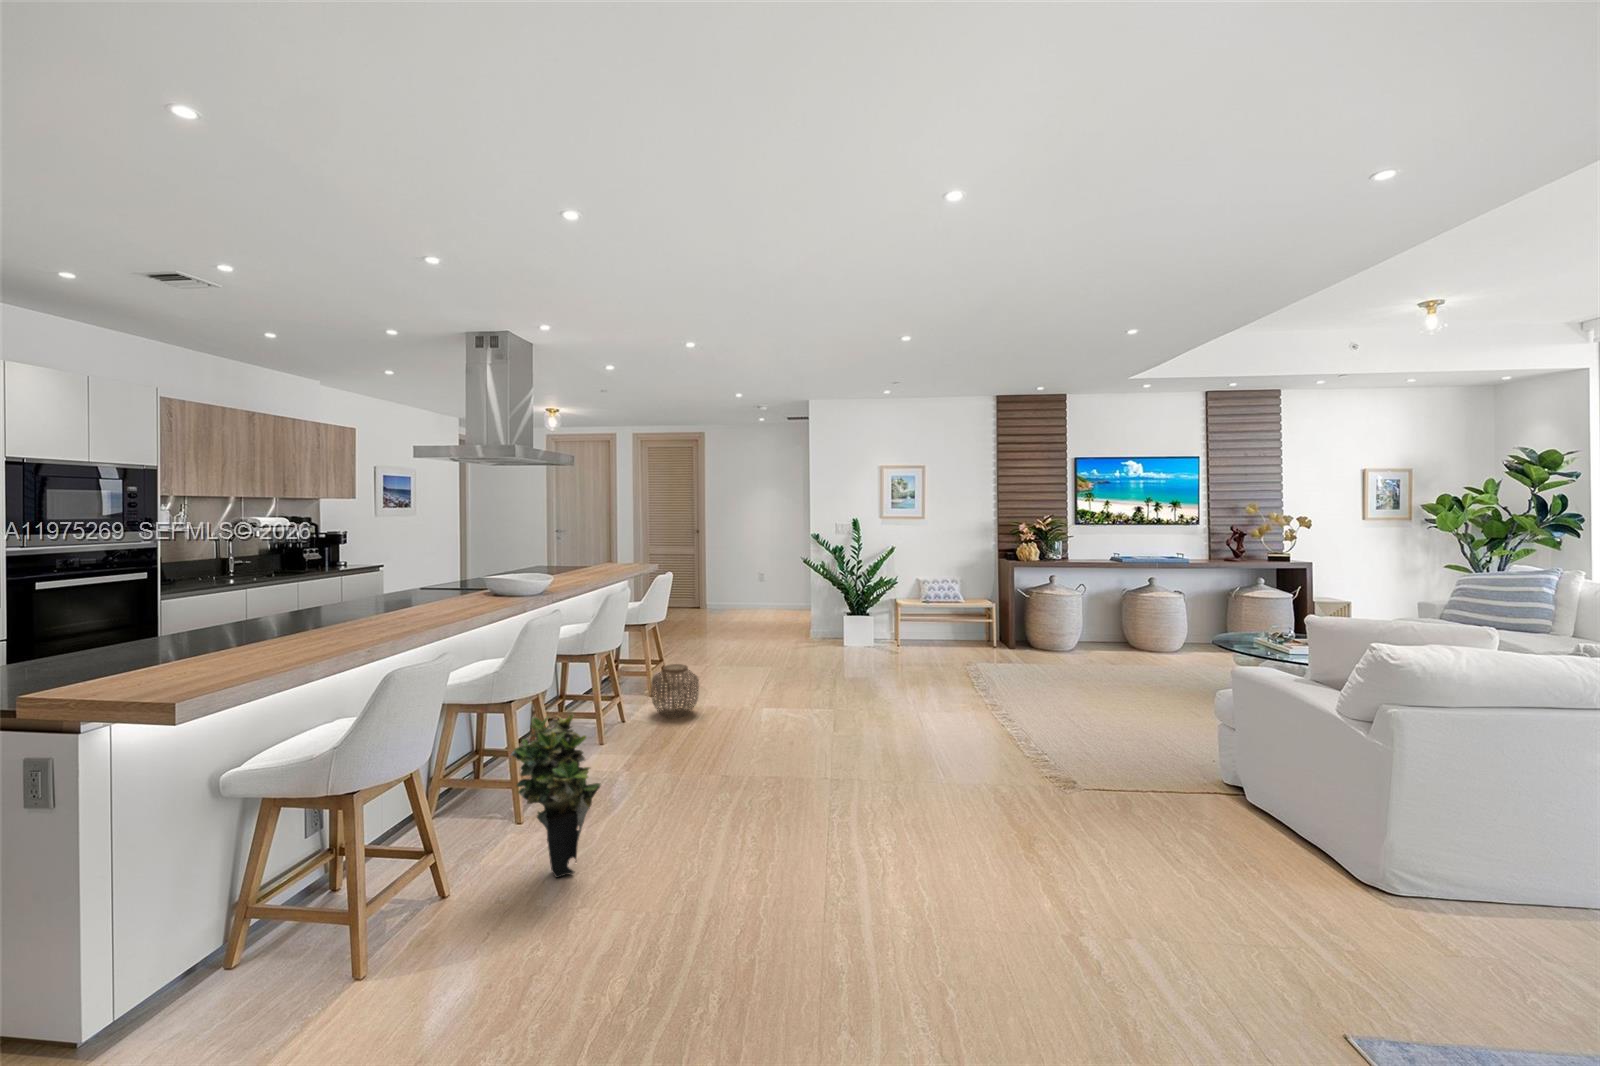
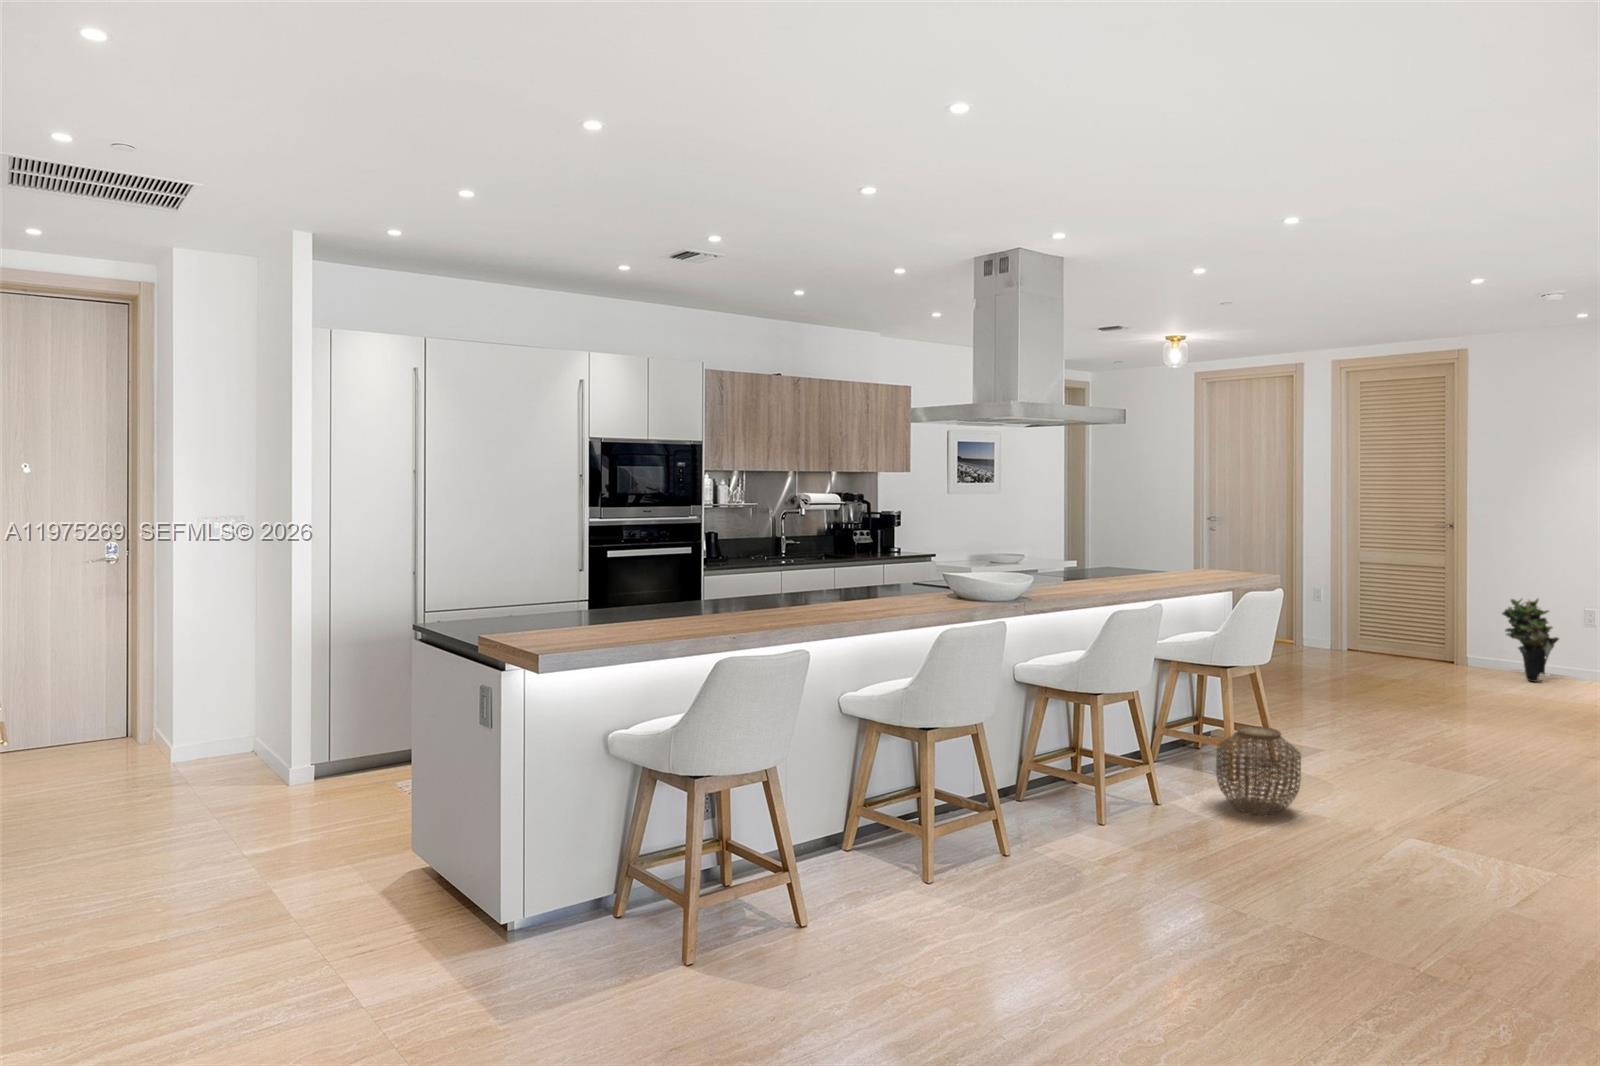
potted plant: present [511,714,601,878] -> present [1502,599,1559,682]

